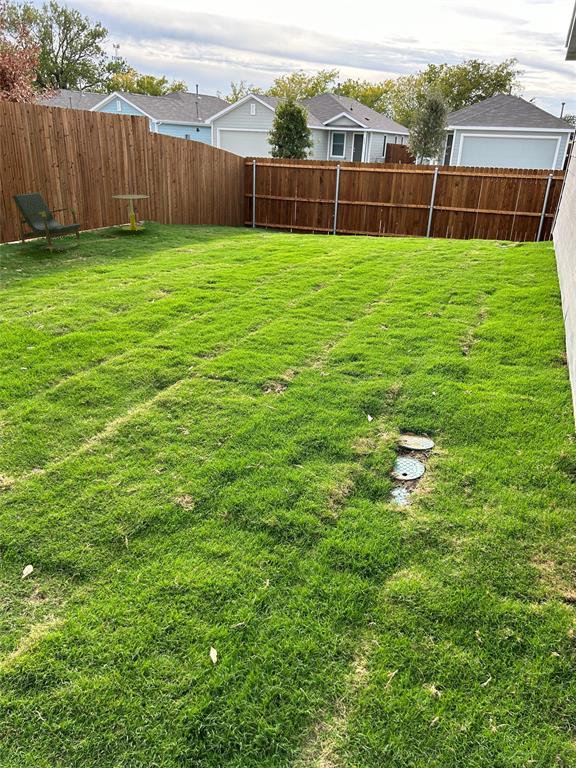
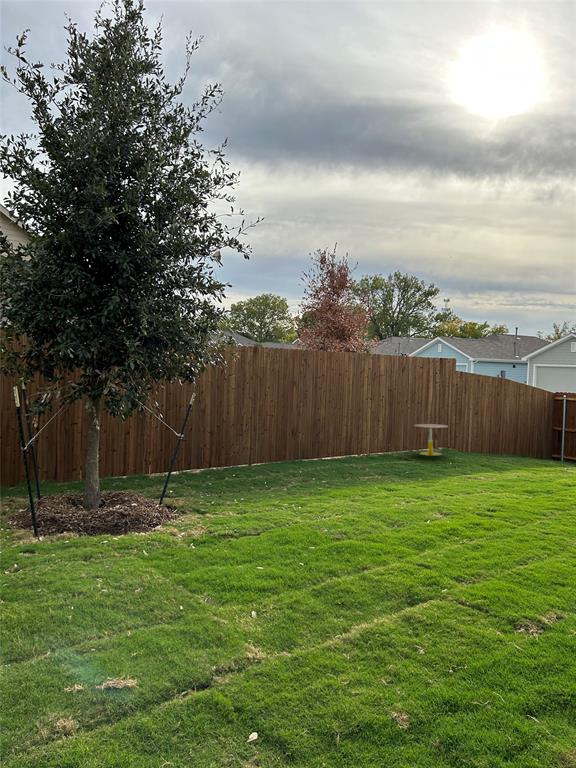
lounge chair: present [13,192,81,252] -> none [331,420,382,469]

